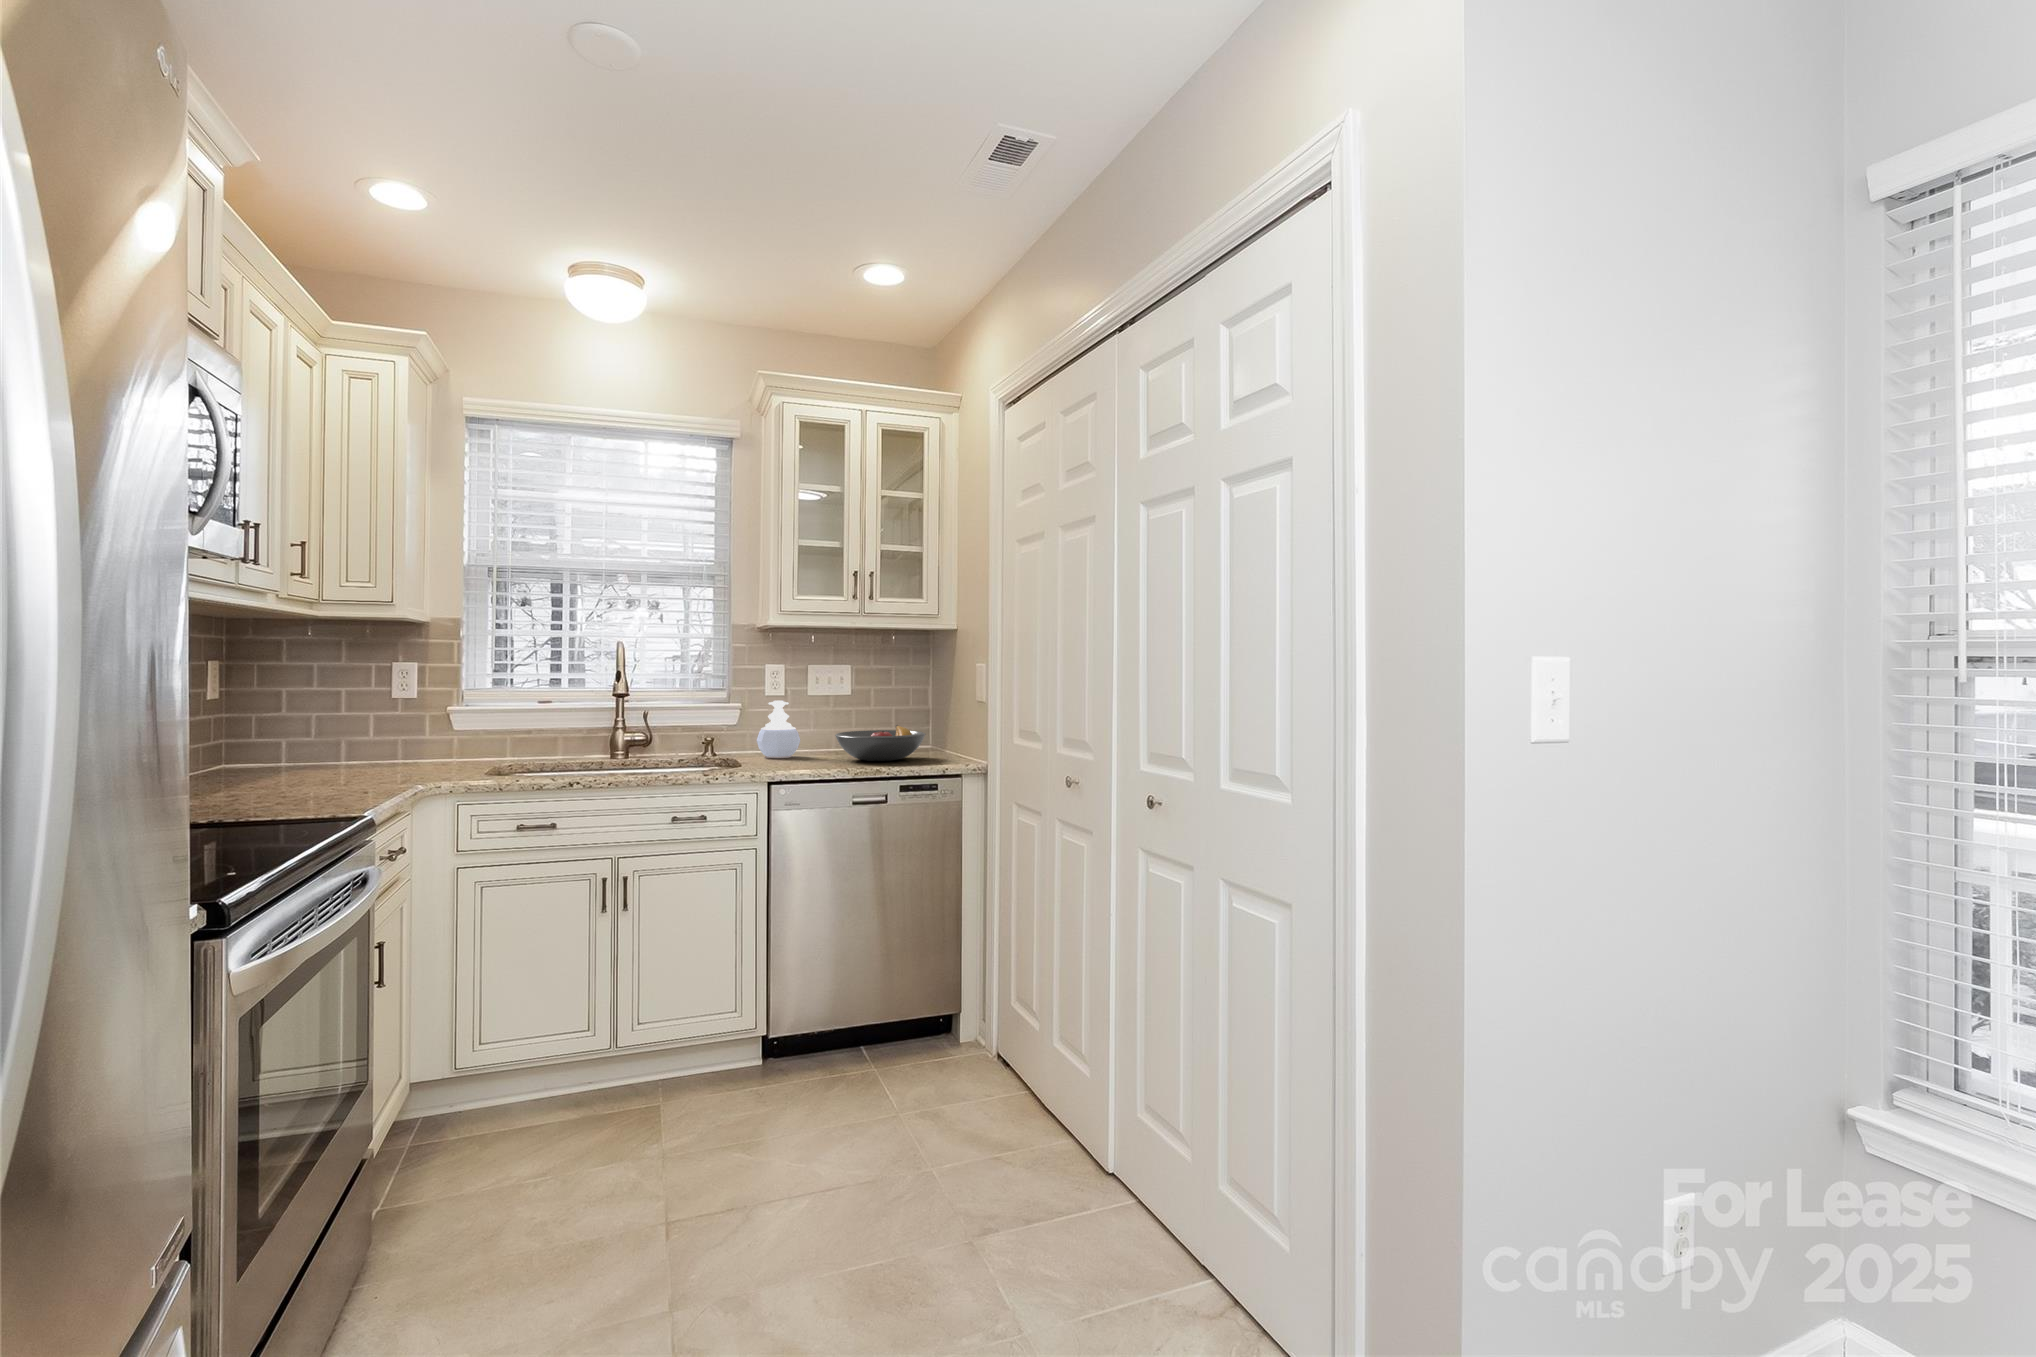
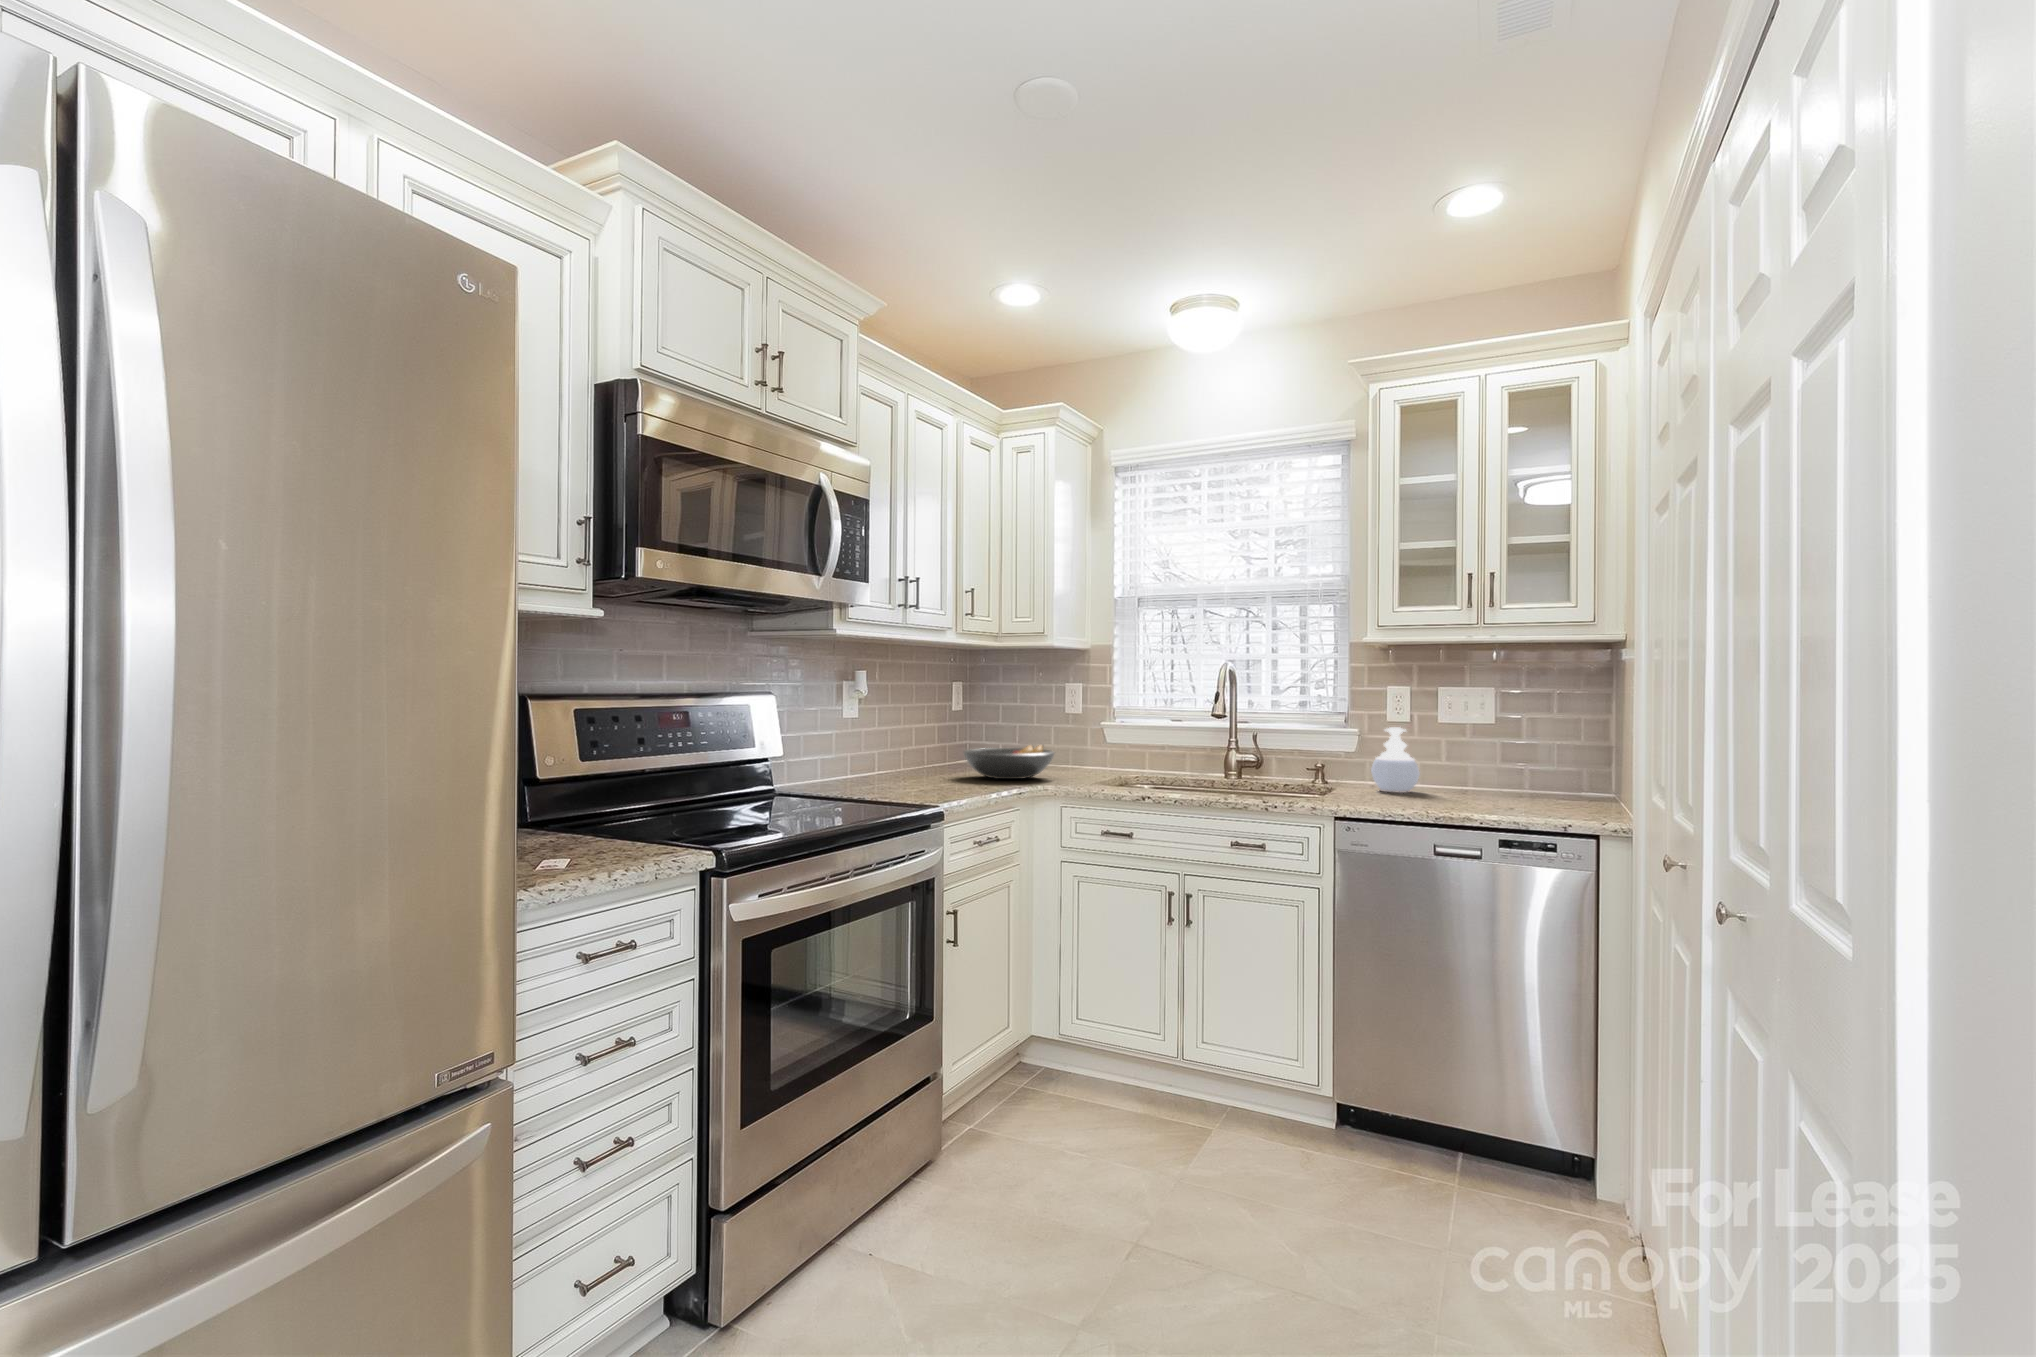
fruit bowl: present [835,725,926,761] -> present [964,745,1054,779]

